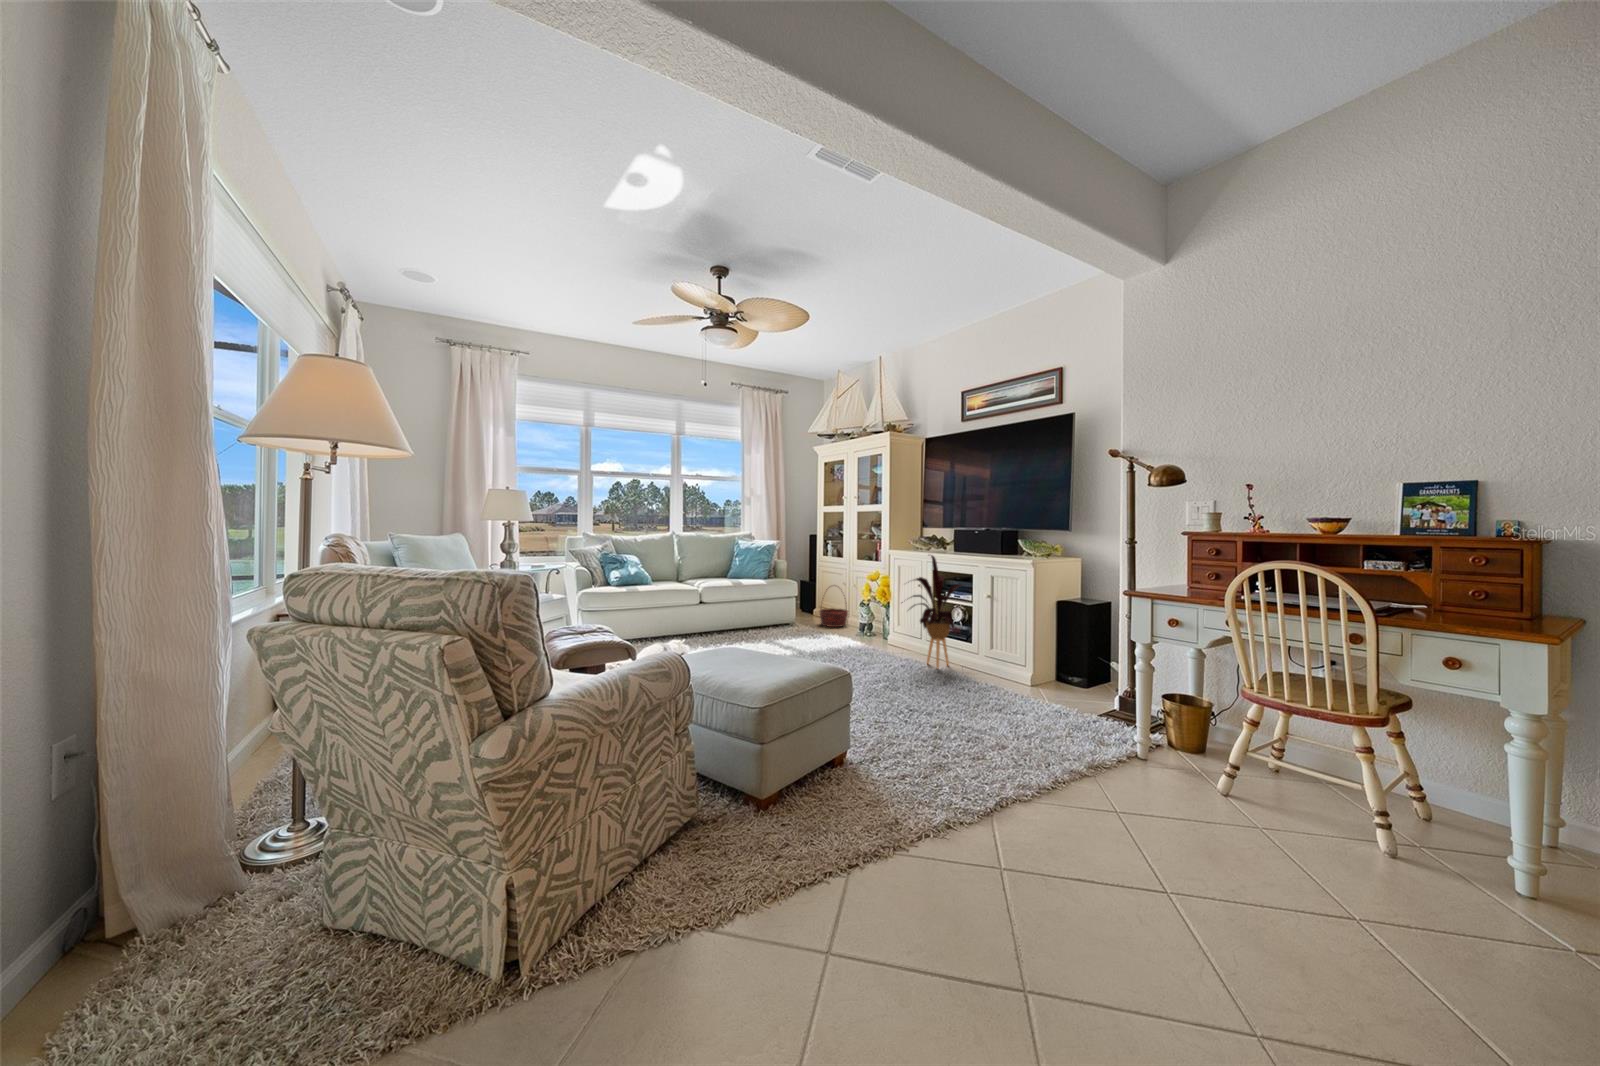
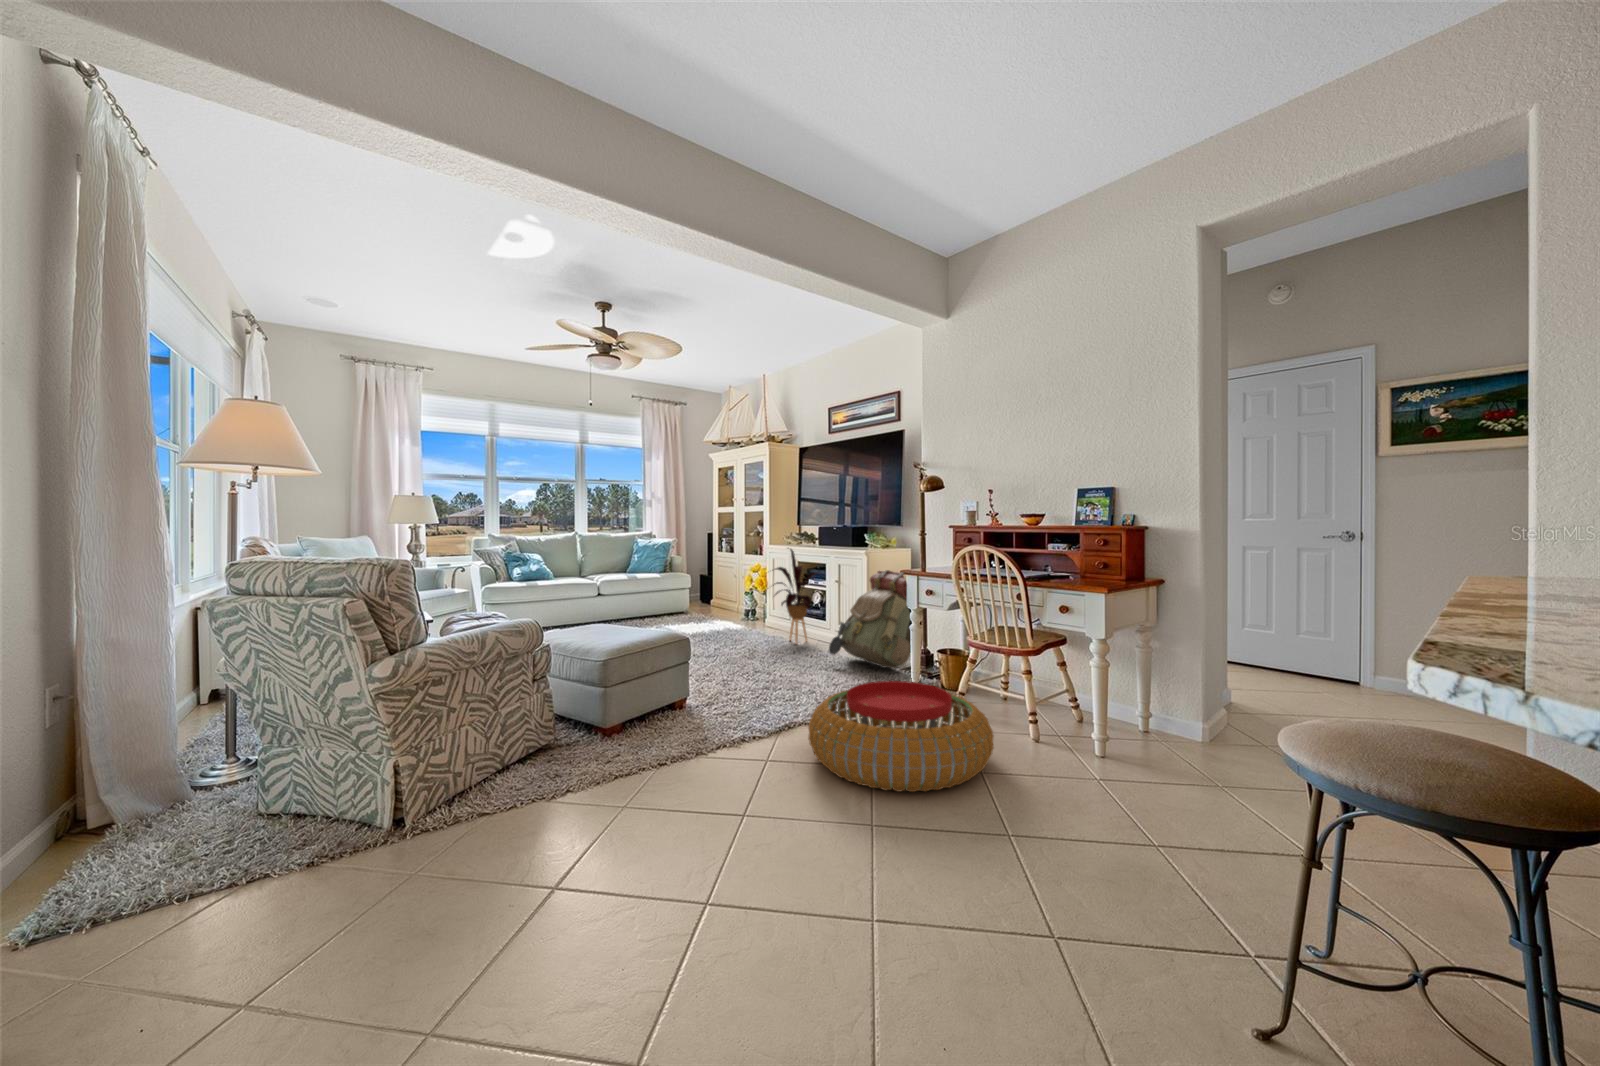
backpack: none [995,586,1116,711] -> present [829,570,911,668]
basket: present [819,589,848,627] -> none [710,578,738,615]
pouf: none [1059,755,1394,962] -> present [809,681,994,792]

